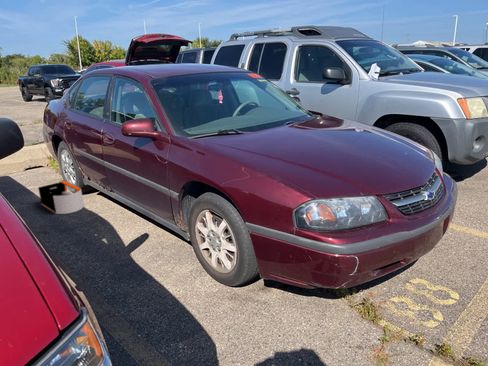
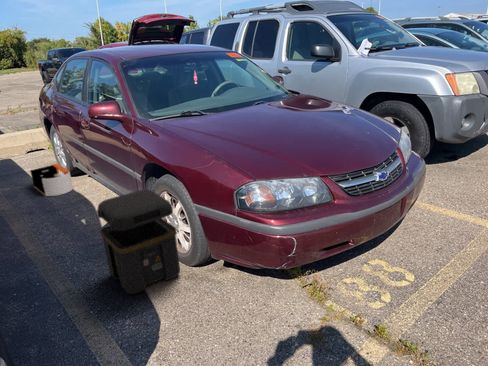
toolbox: none [140,208,222,317] -> present [97,189,180,294]

